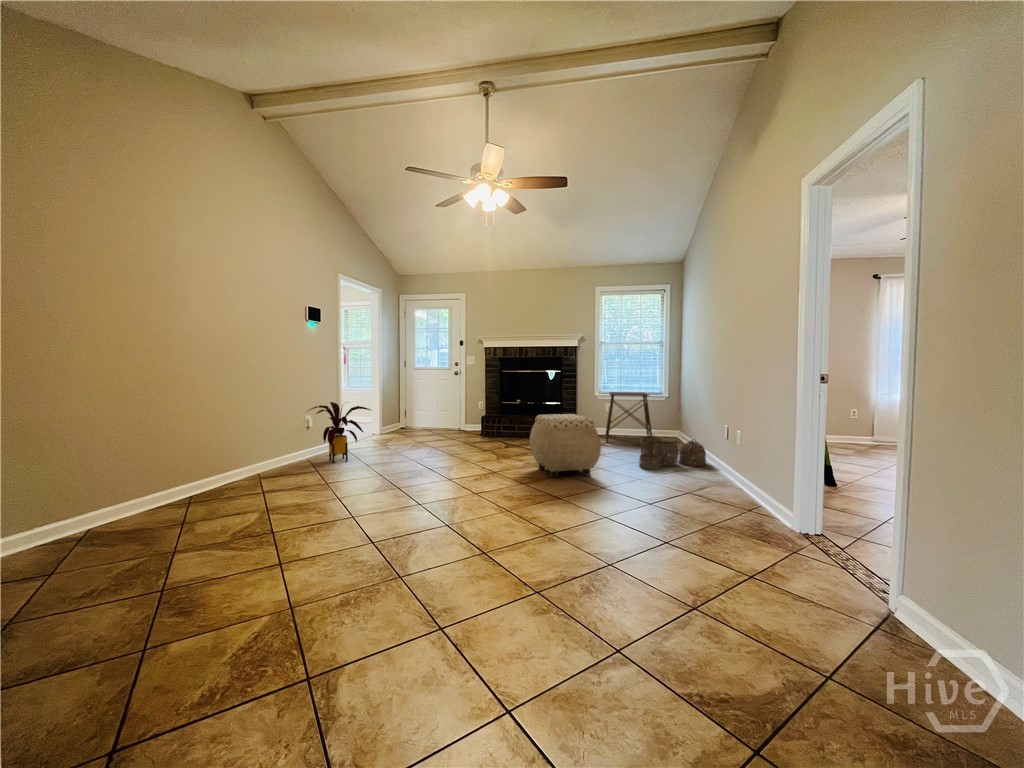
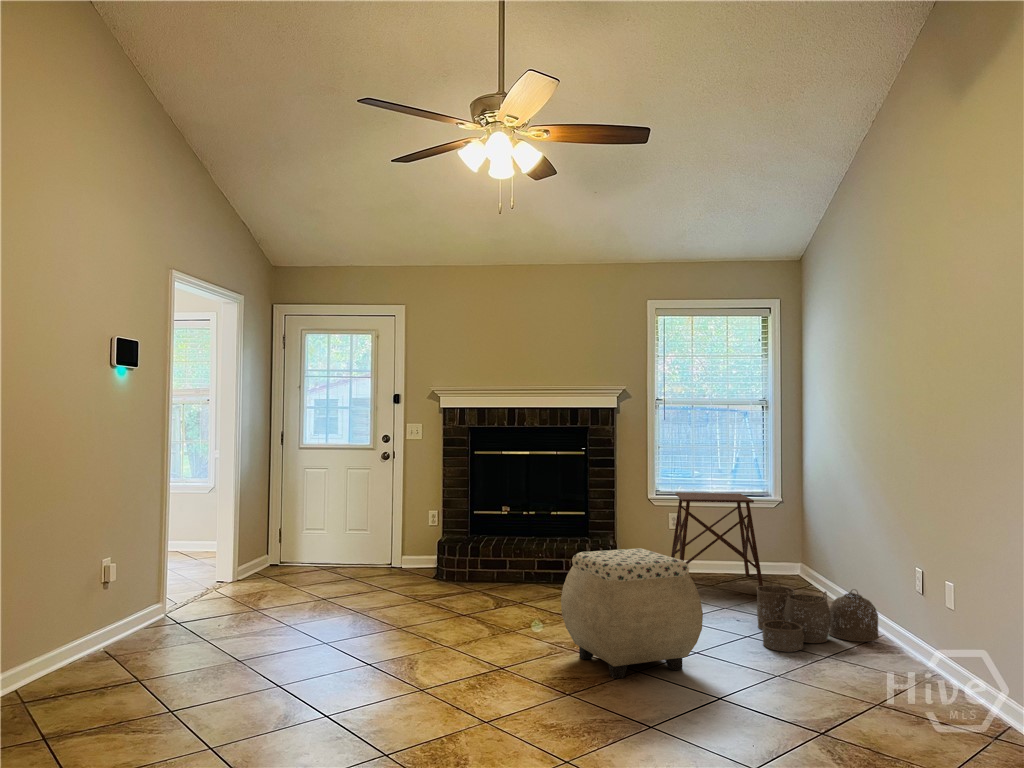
house plant: present [308,402,370,463] -> none [106,528,244,656]

